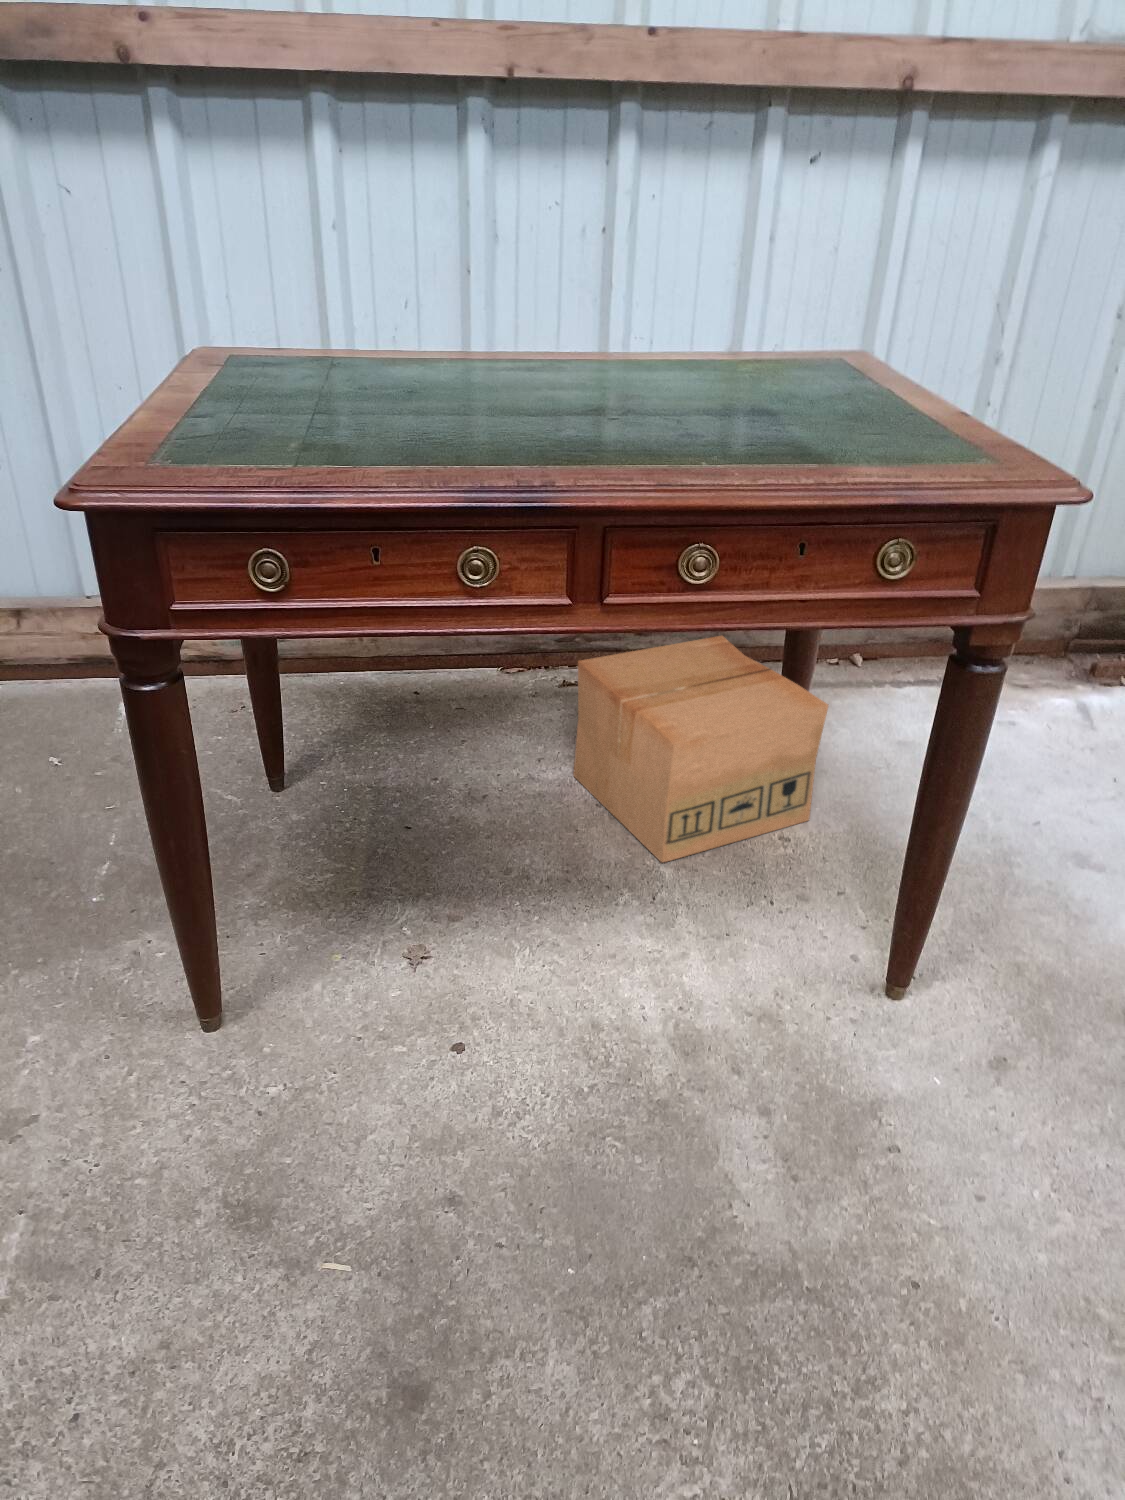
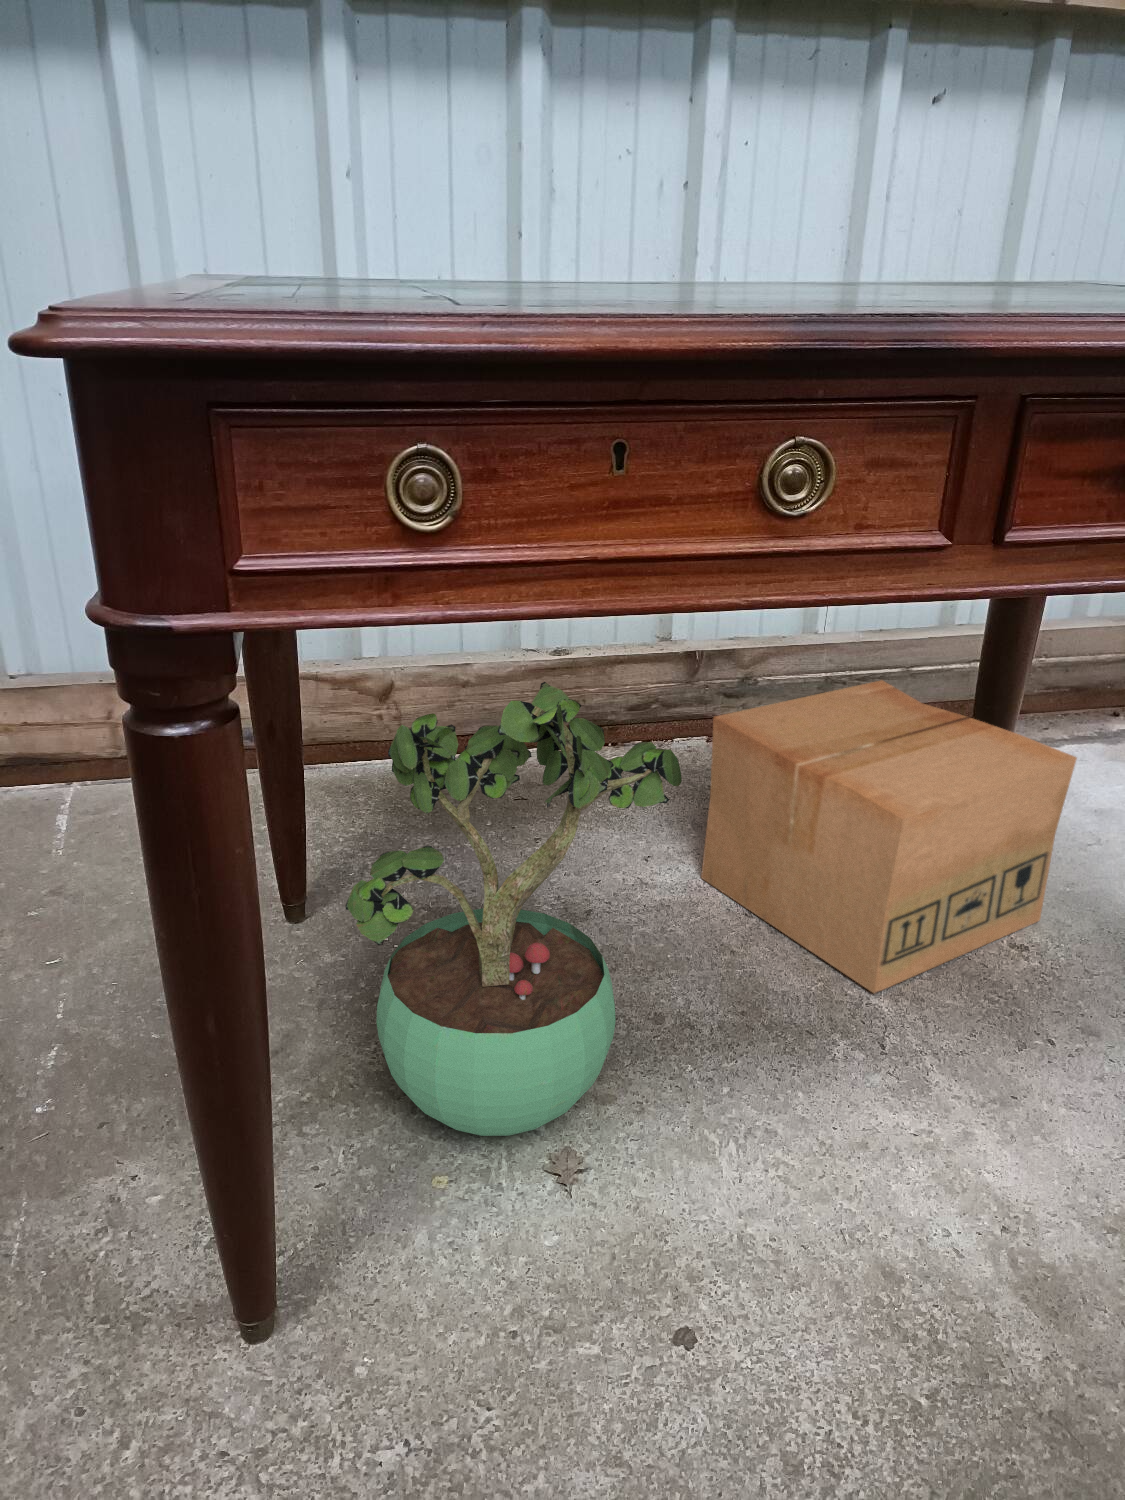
potted plant: none [272,651,486,932] -> present [346,682,682,1136]

